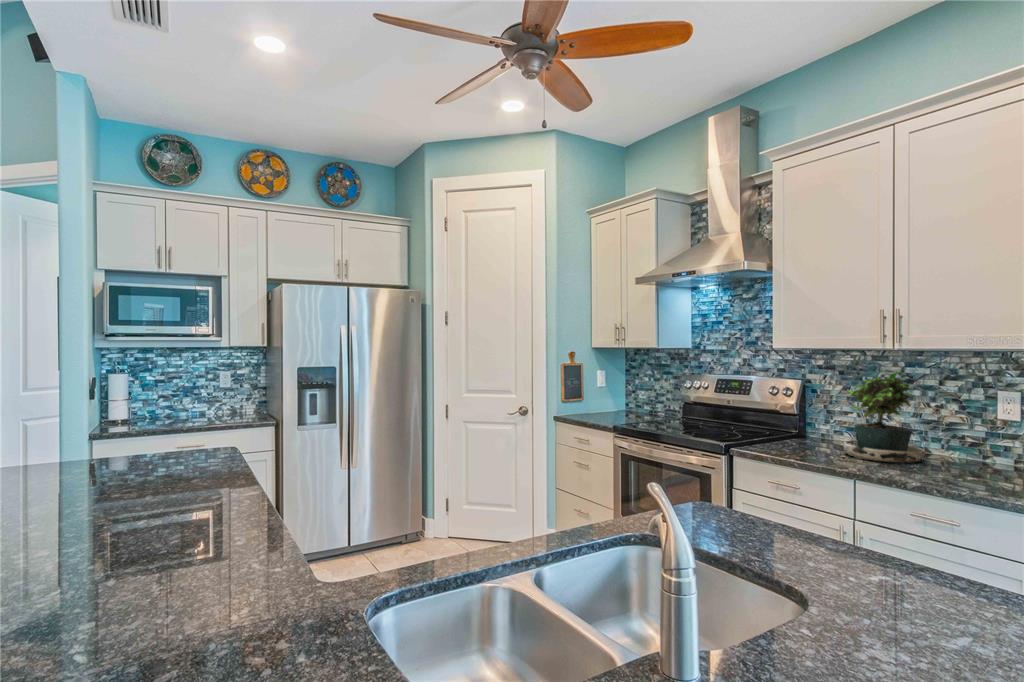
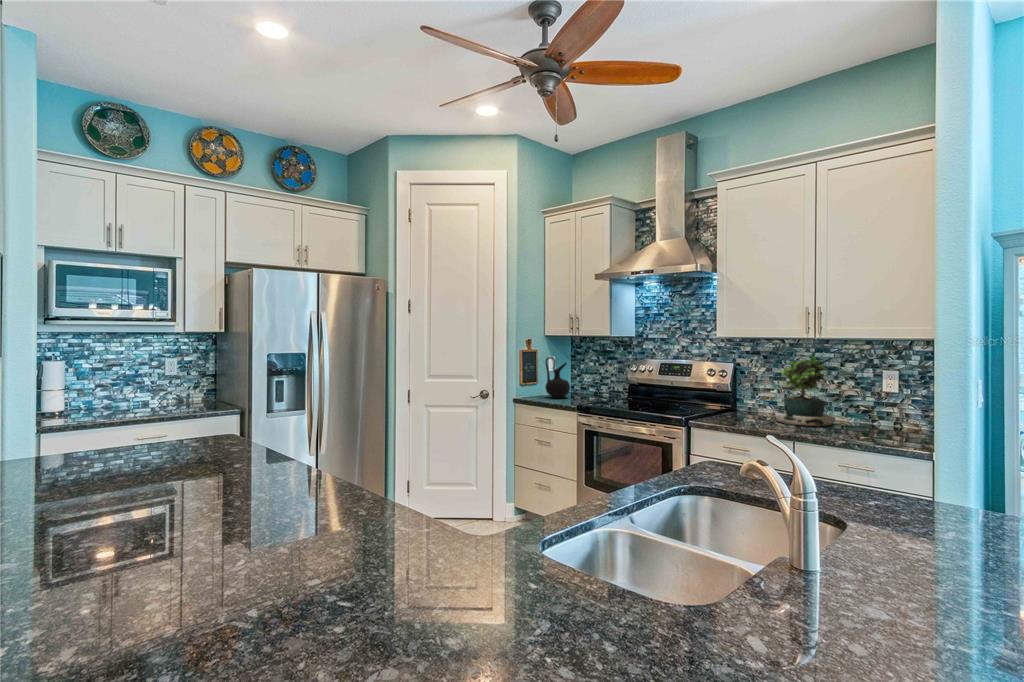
ceramic jug: none [586,370,614,417] -> present [545,357,570,398]

